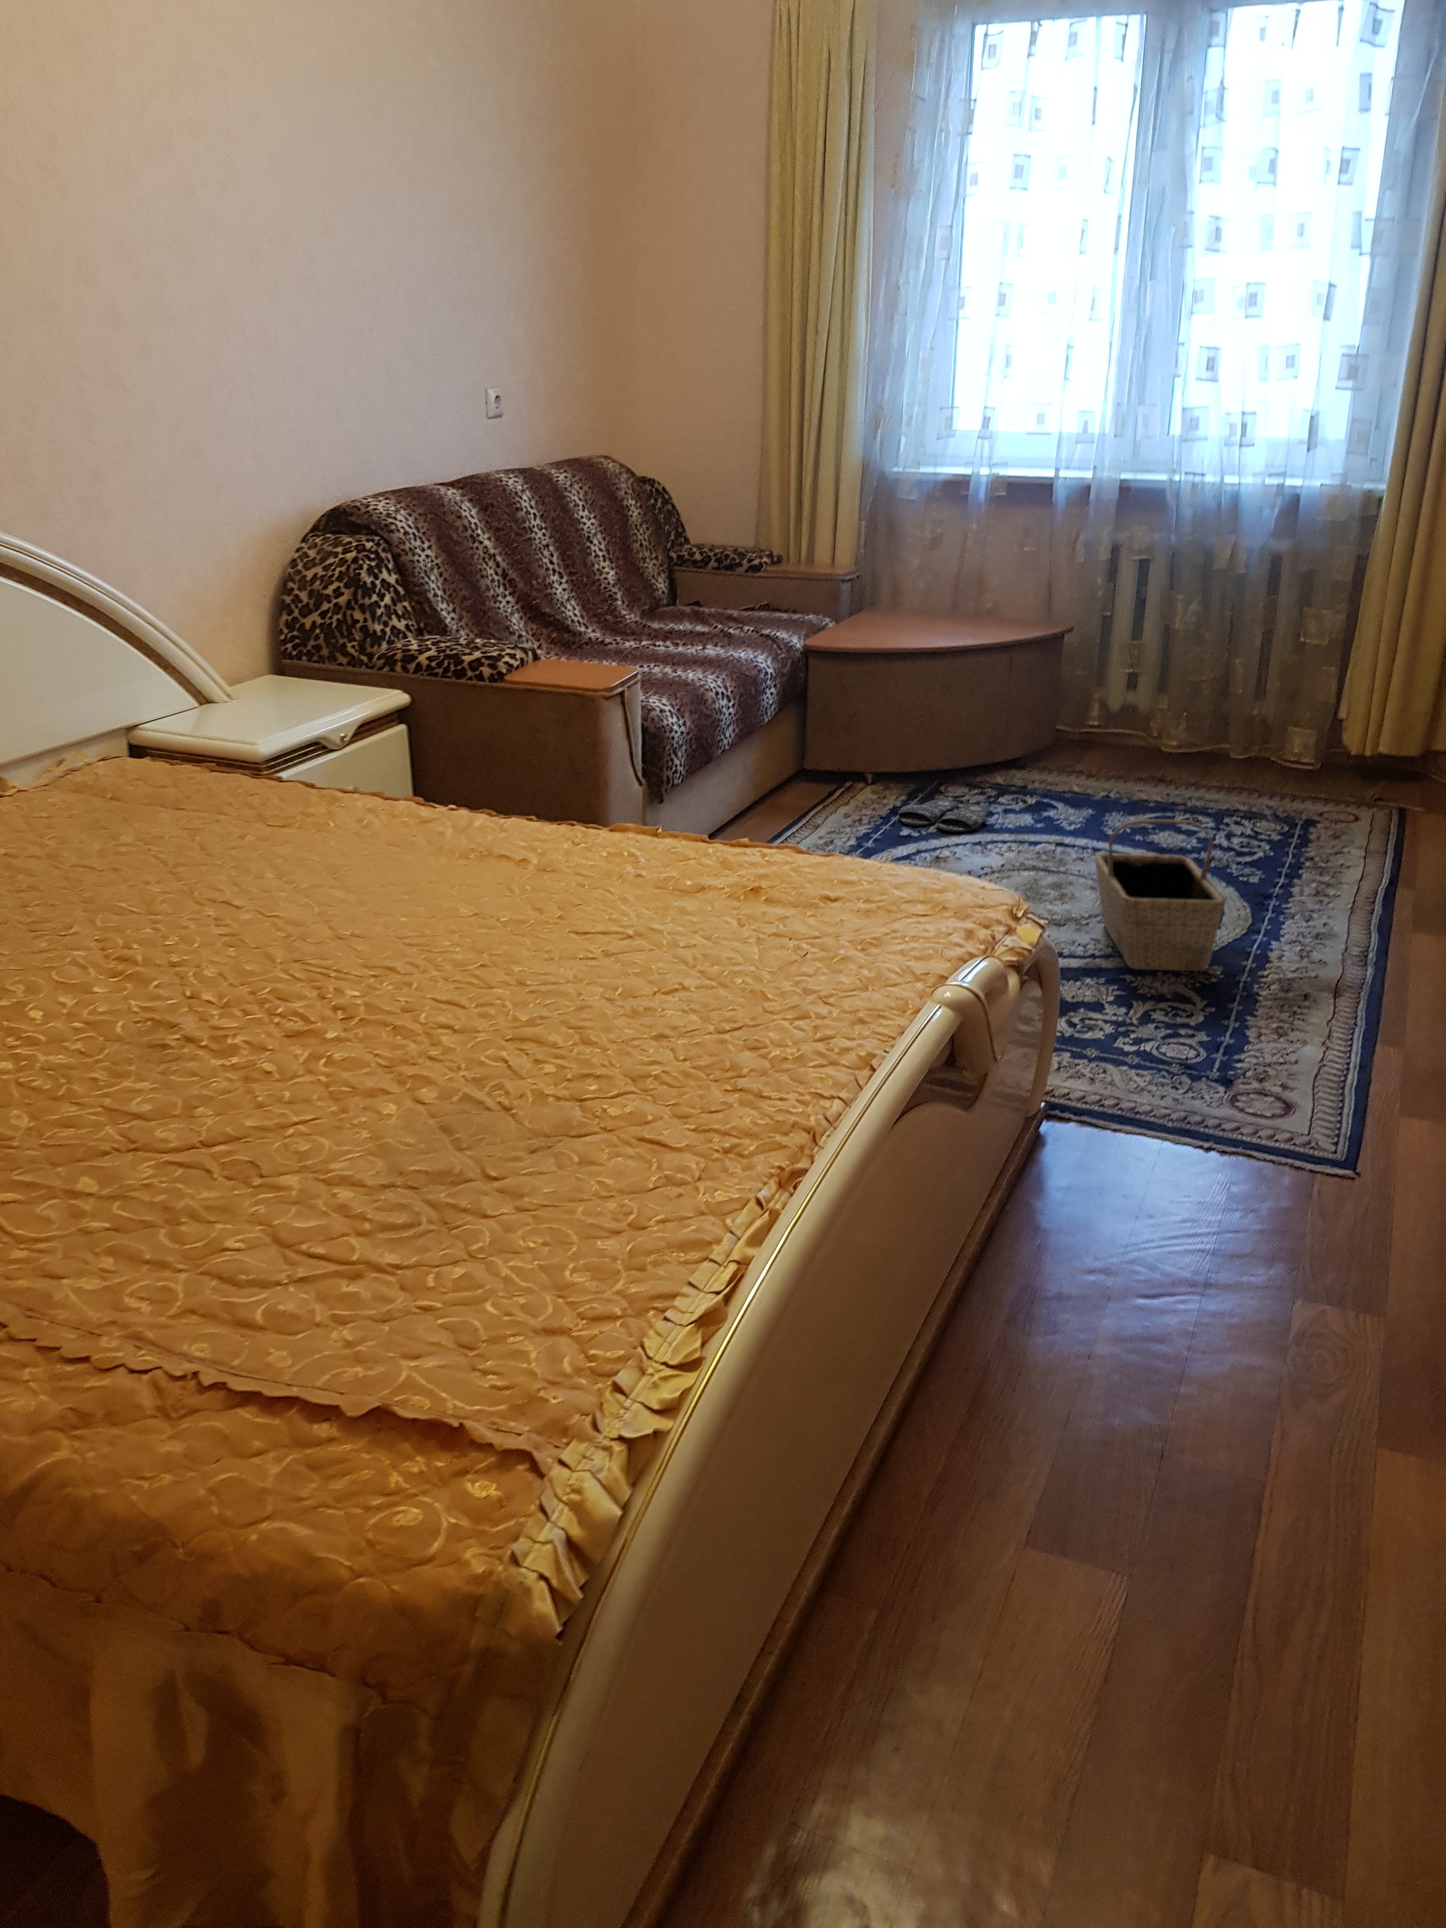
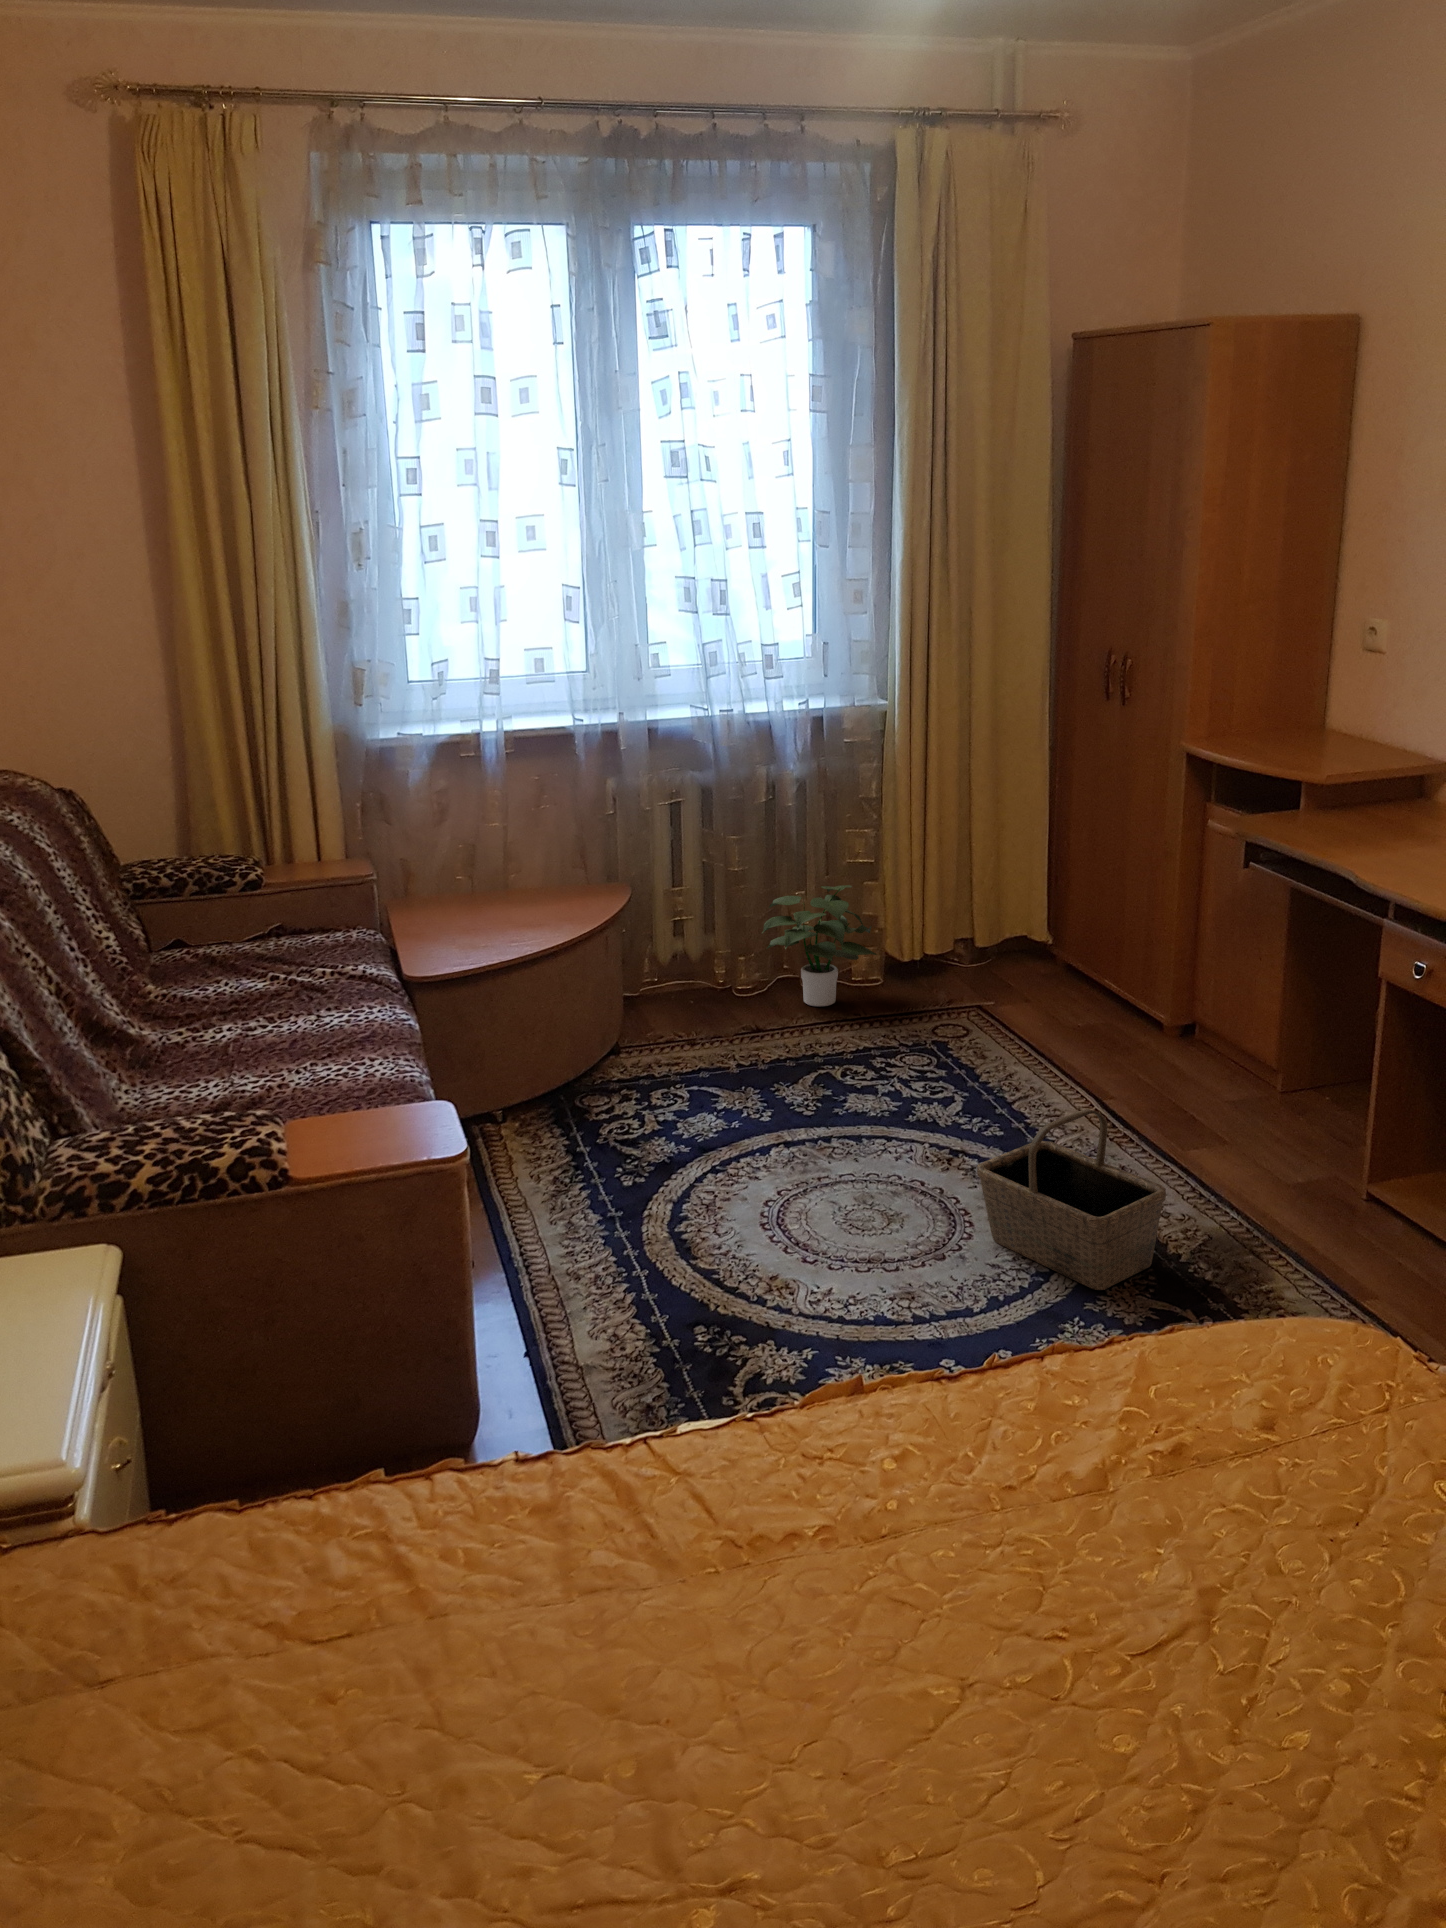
potted plant: none [1195,660,1310,775] -> present [762,885,877,1006]
slippers: present [898,799,990,832] -> none [607,1120,712,1174]

